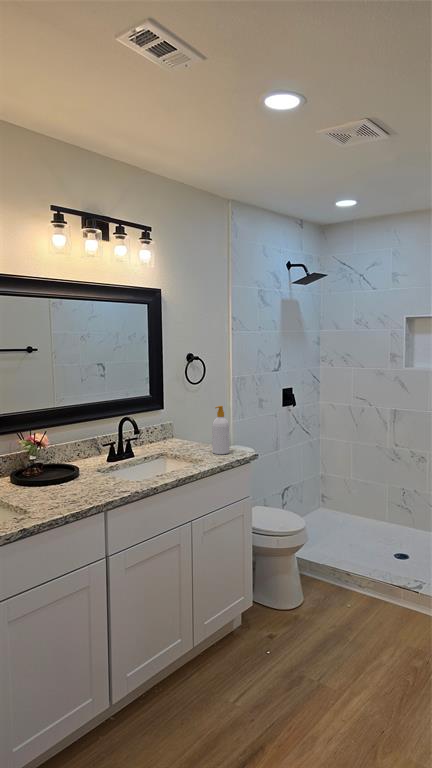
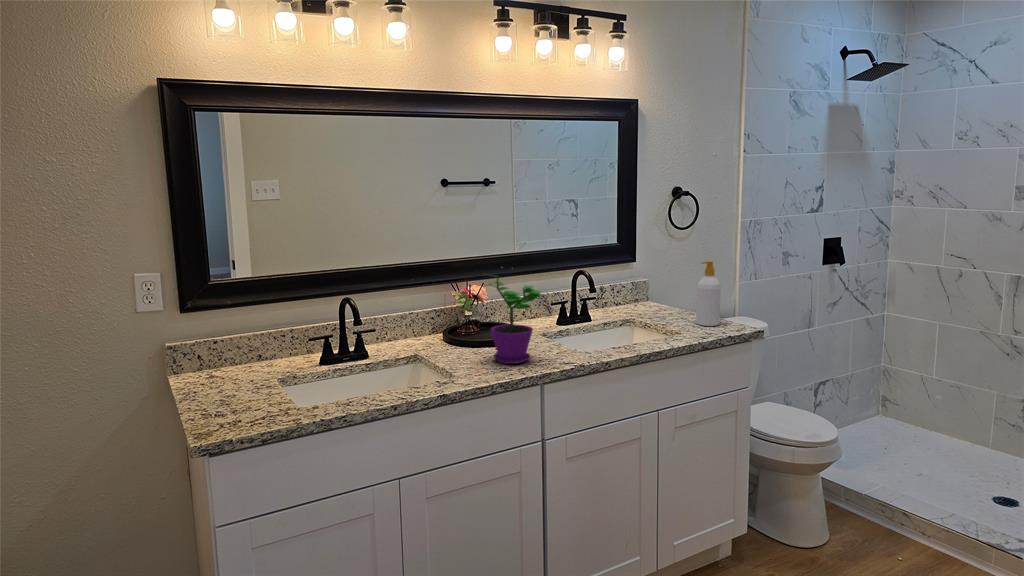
flower pot: none [50,416,102,497] -> present [489,275,541,364]

